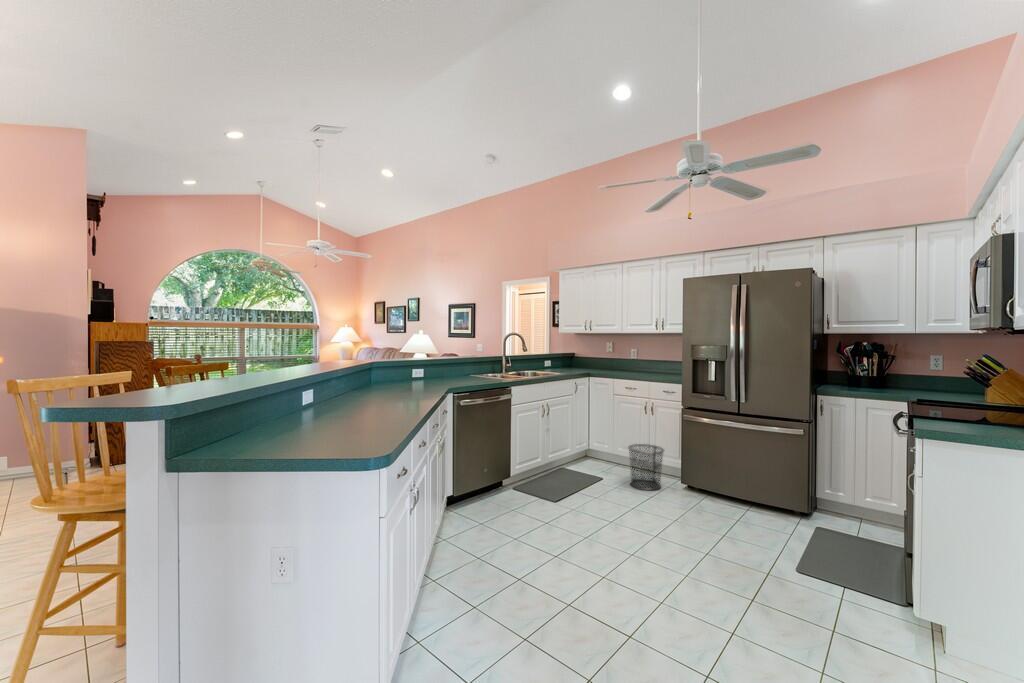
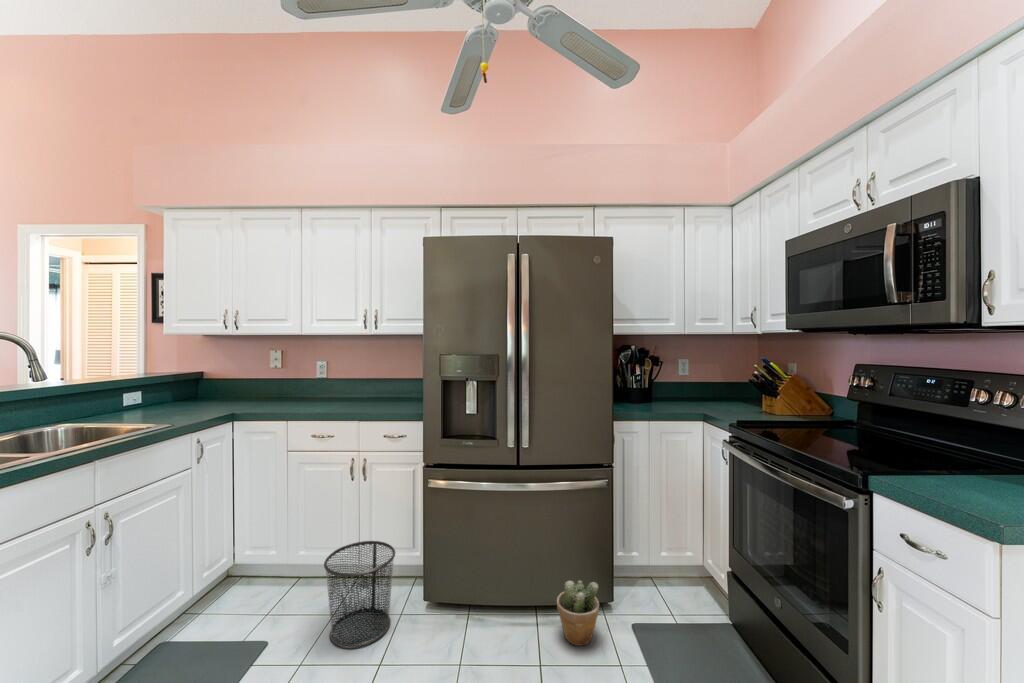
potted plant: none [757,485,787,524] -> present [557,581,599,646]

